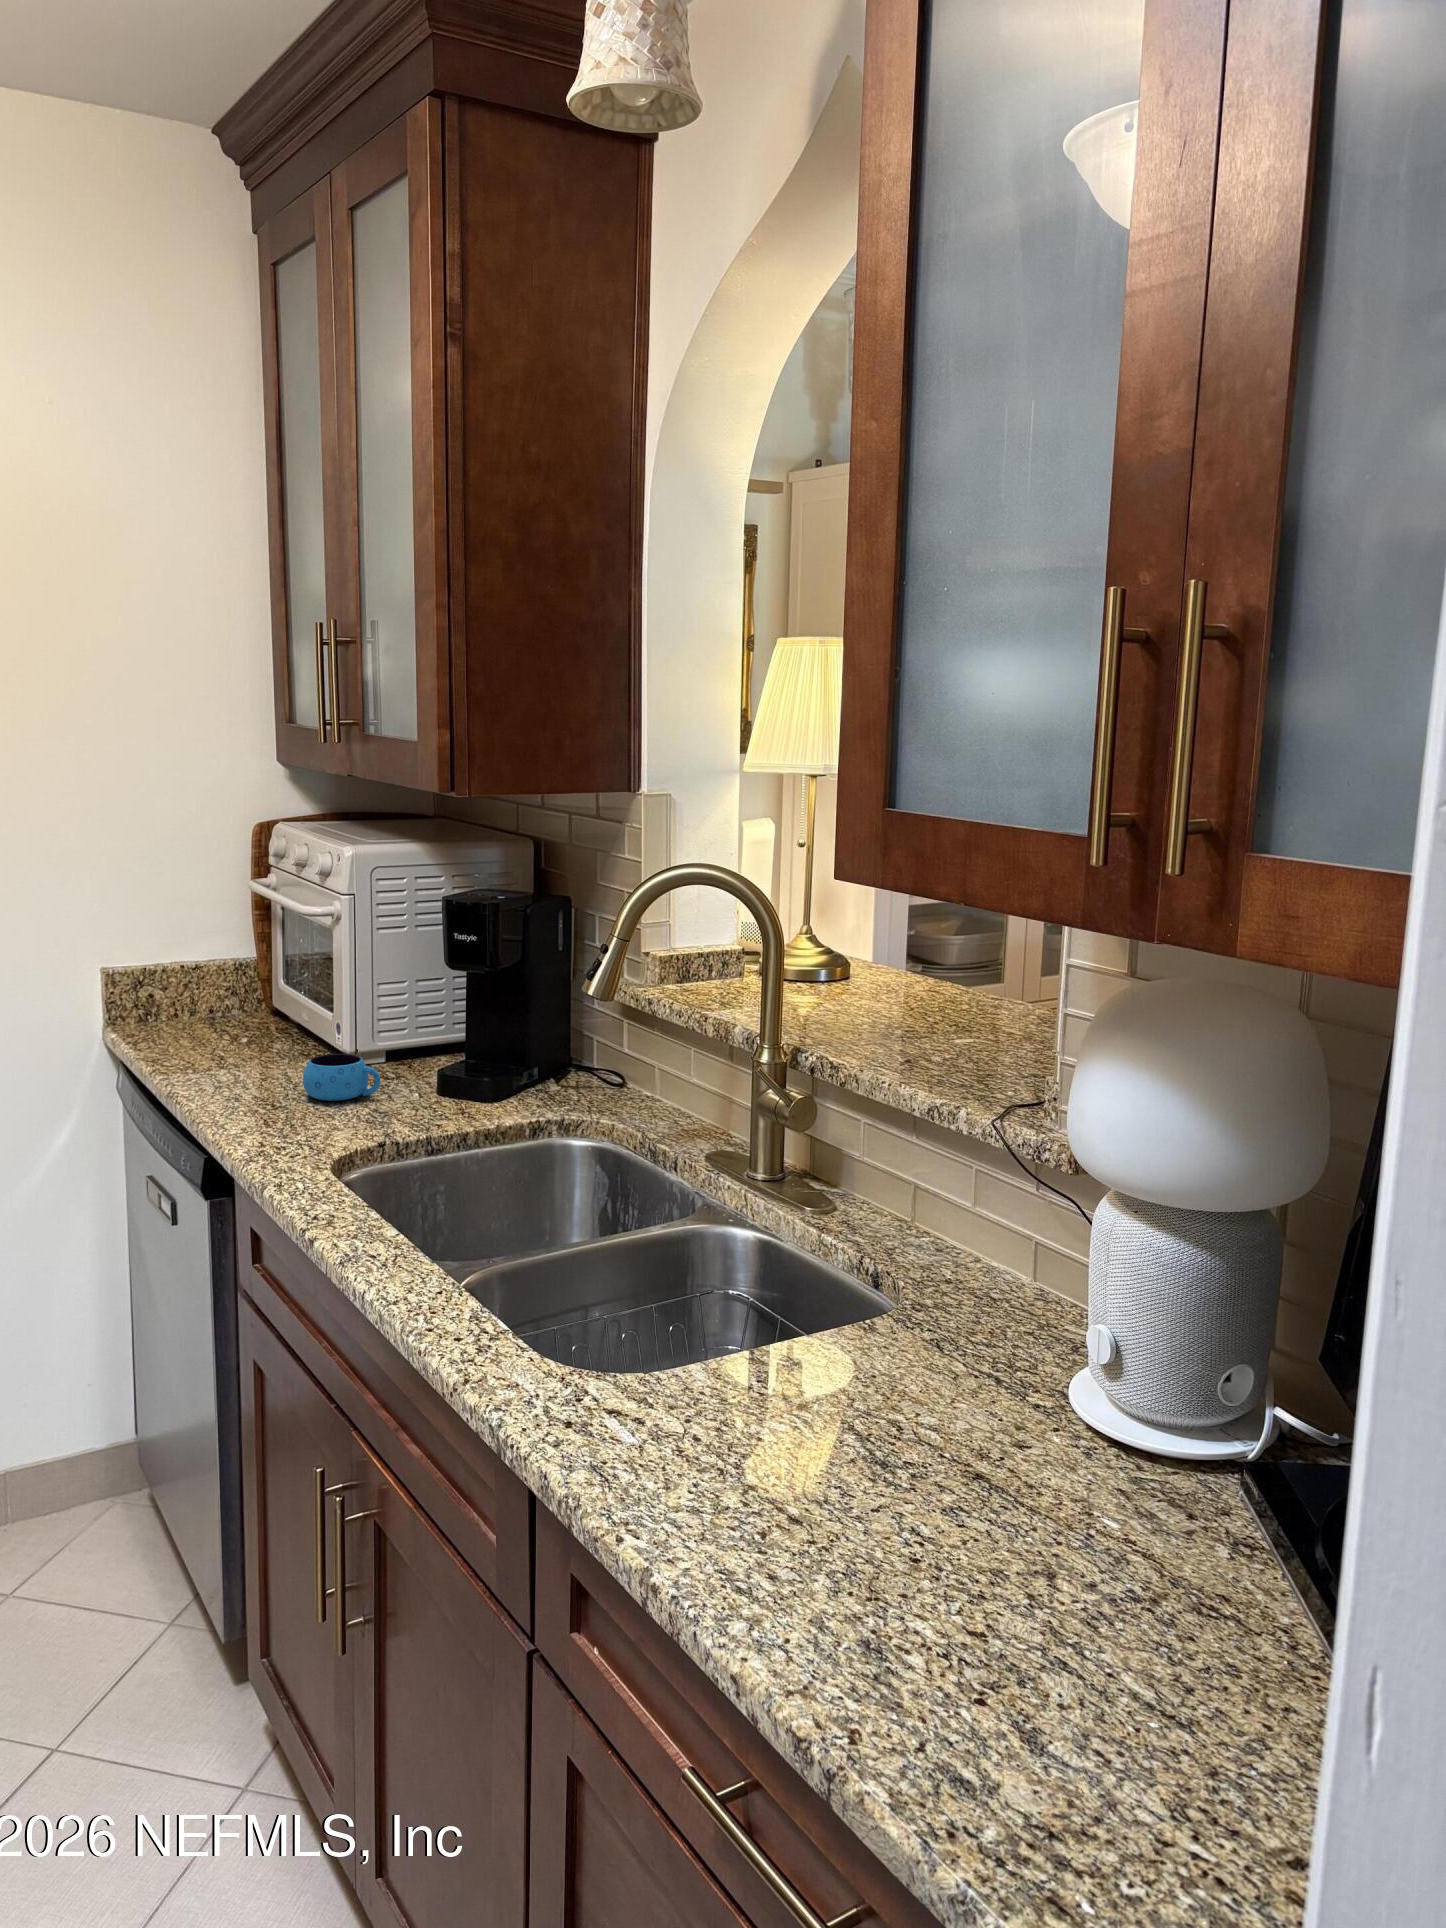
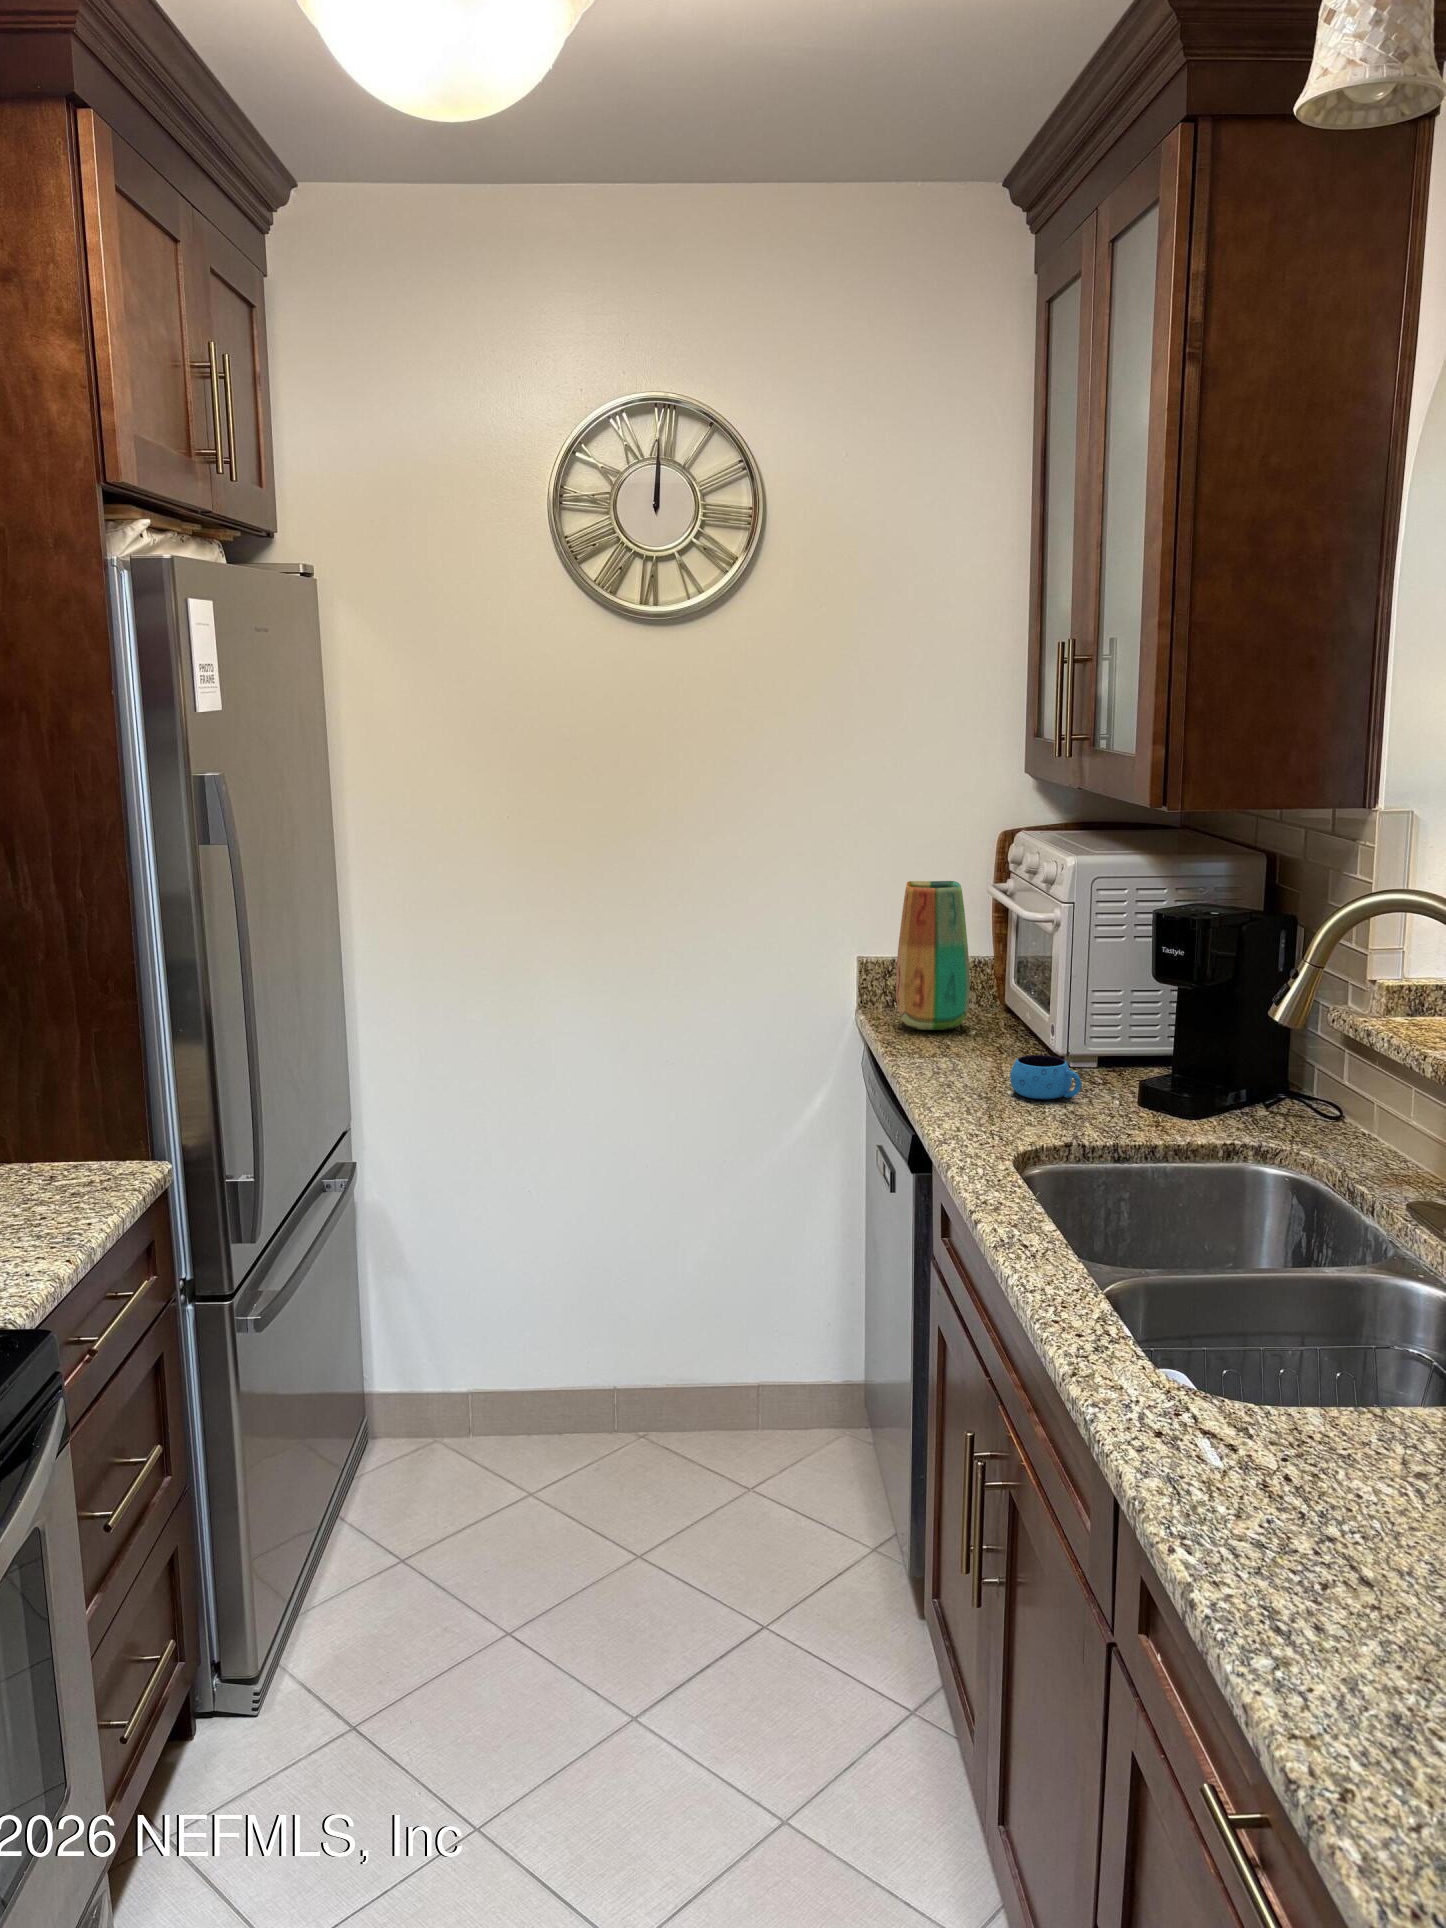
vase: none [149,874,237,1041] -> present [896,881,970,1030]

